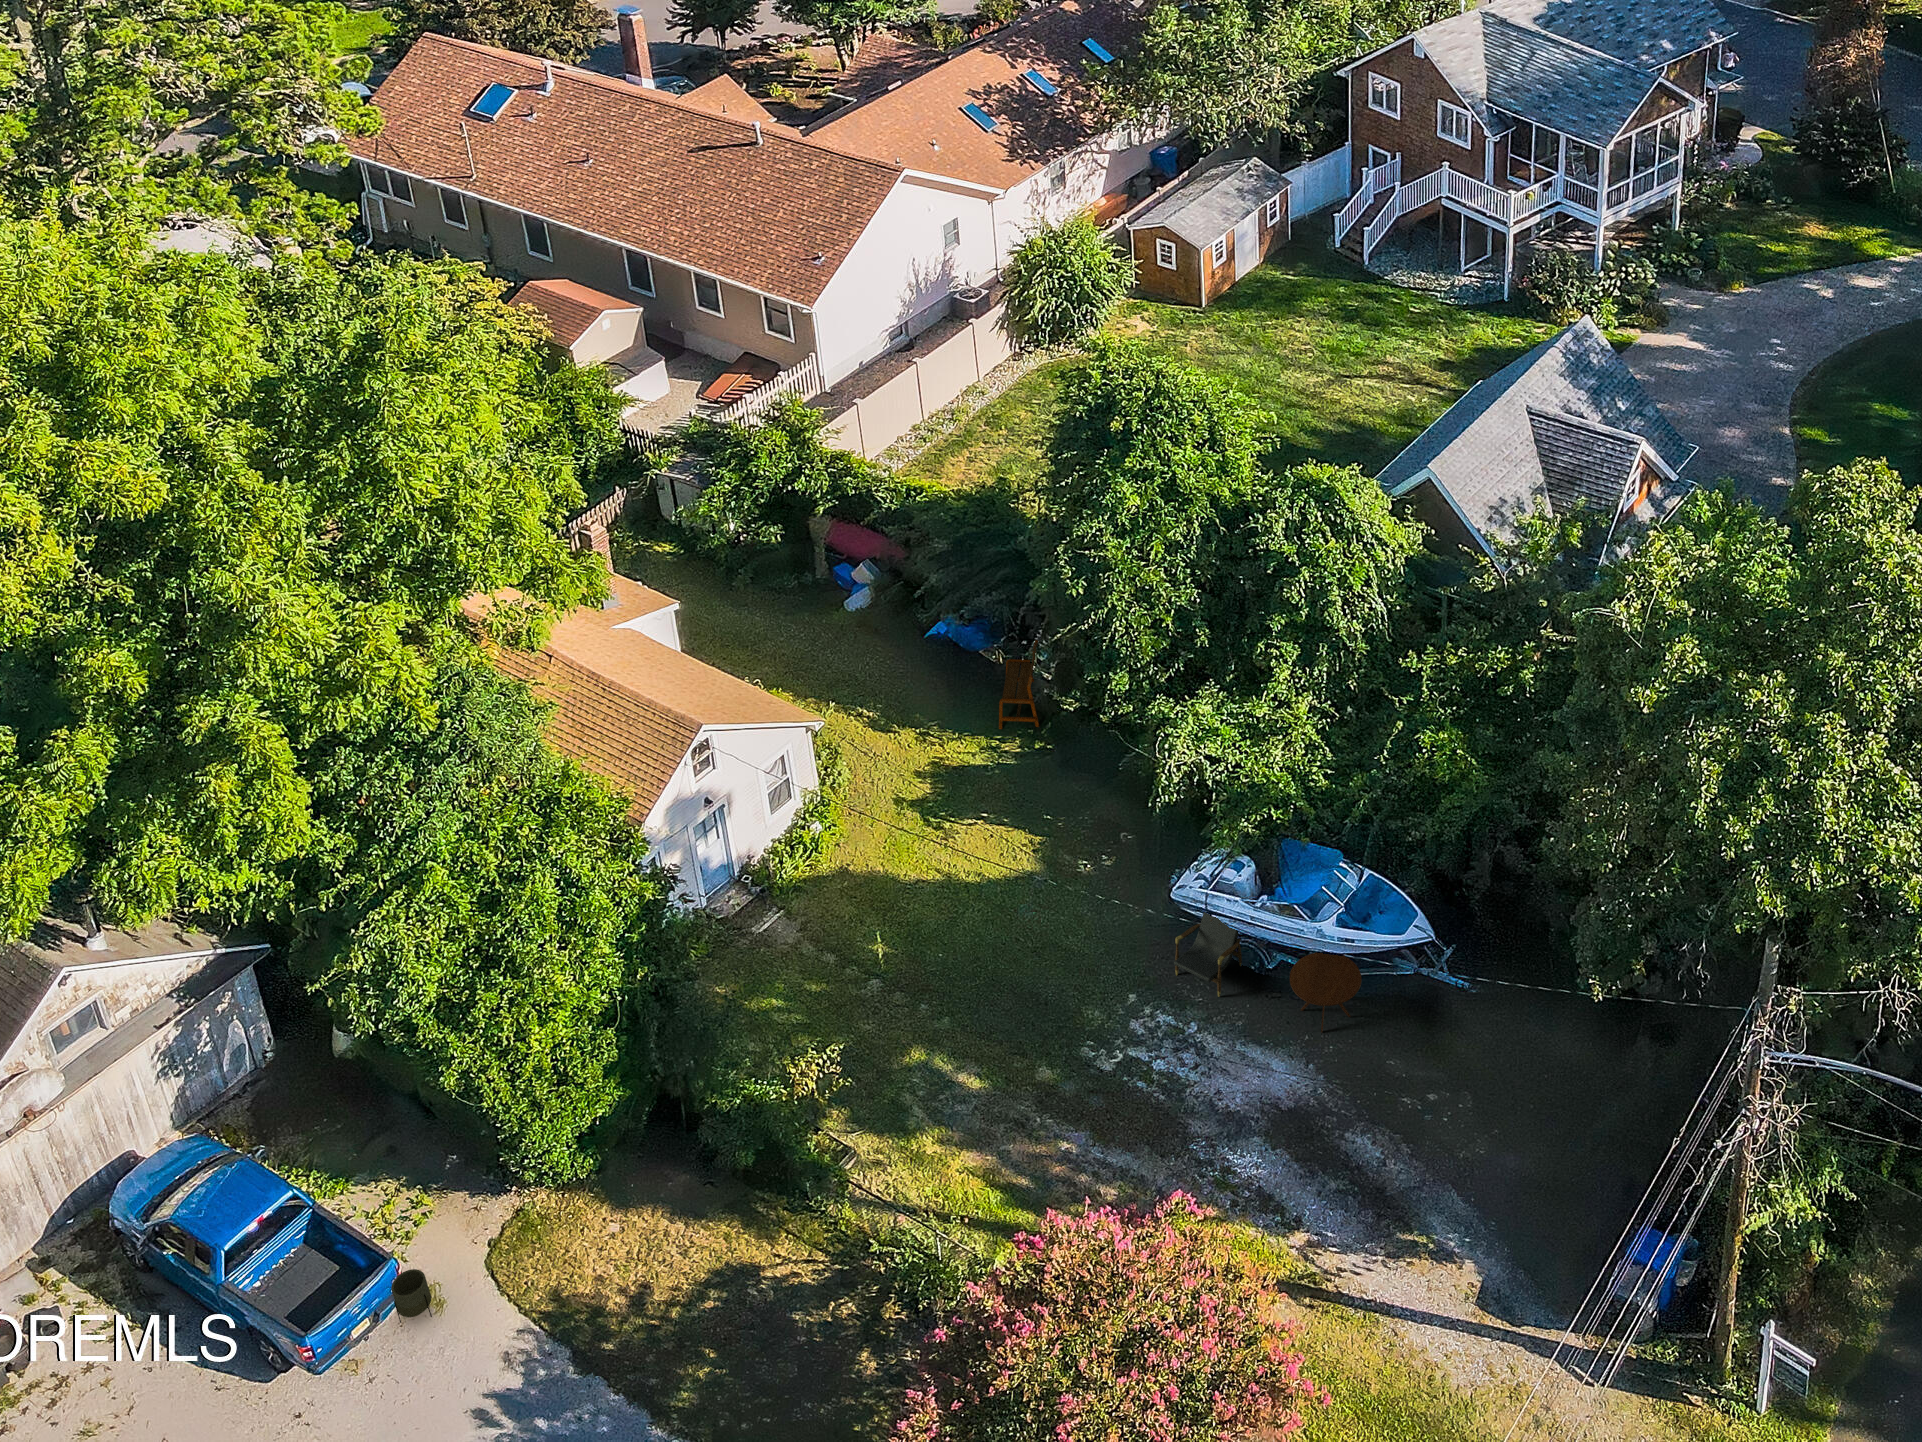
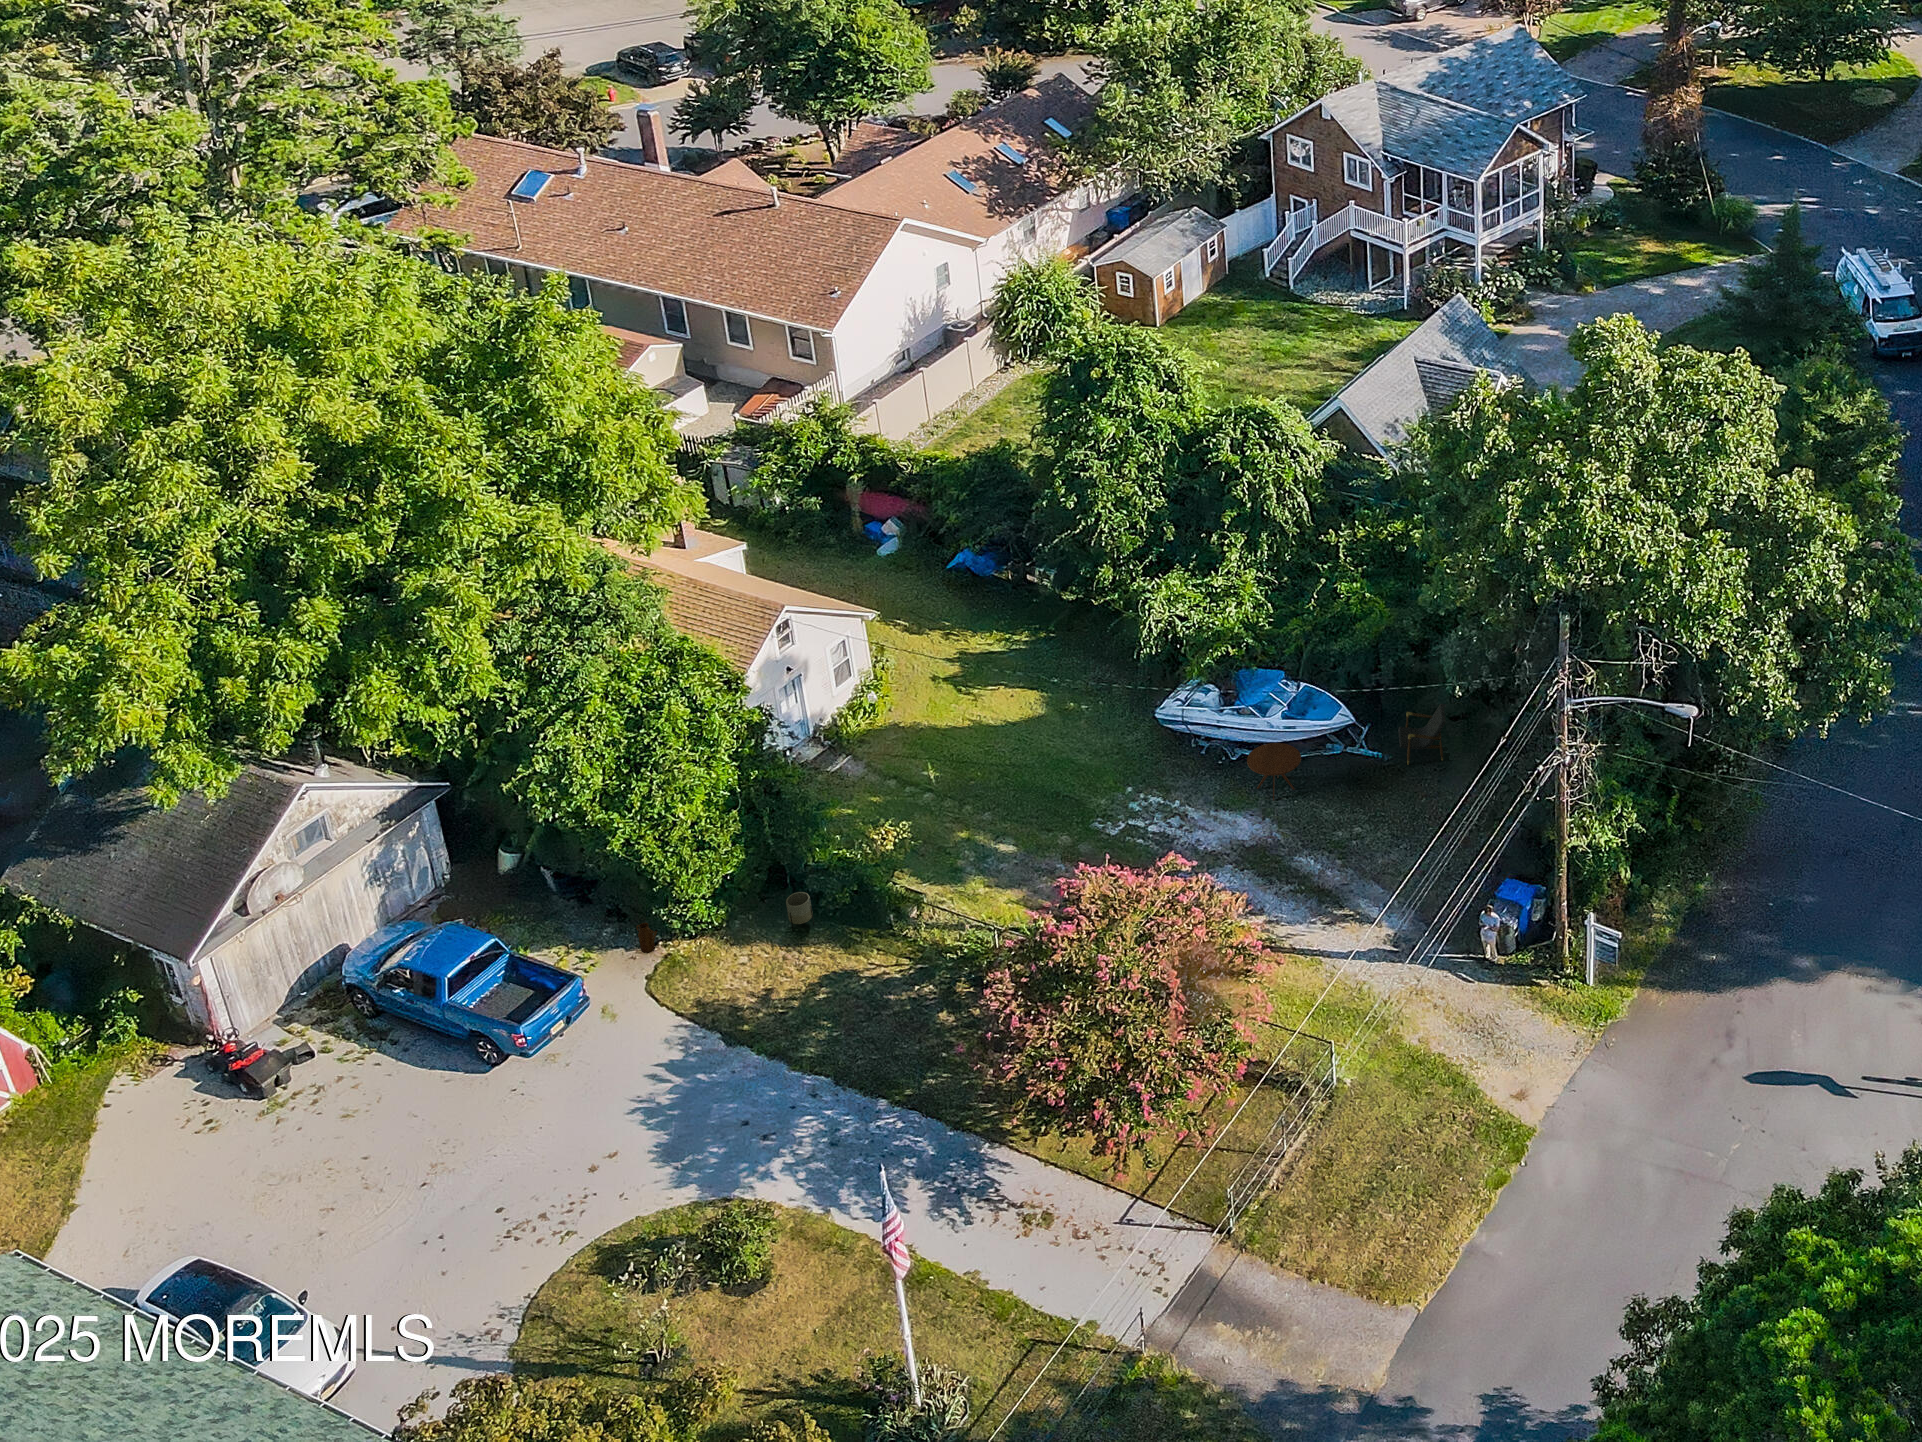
bench: present [999,640,1039,729] -> none [1010,559,1044,629]
lounge chair: present [1174,912,1242,997] -> present [1398,704,1446,765]
watering can: none [484,1163,509,1202] -> present [636,923,658,953]
planter: present [391,1269,432,1323] -> present [786,892,814,930]

